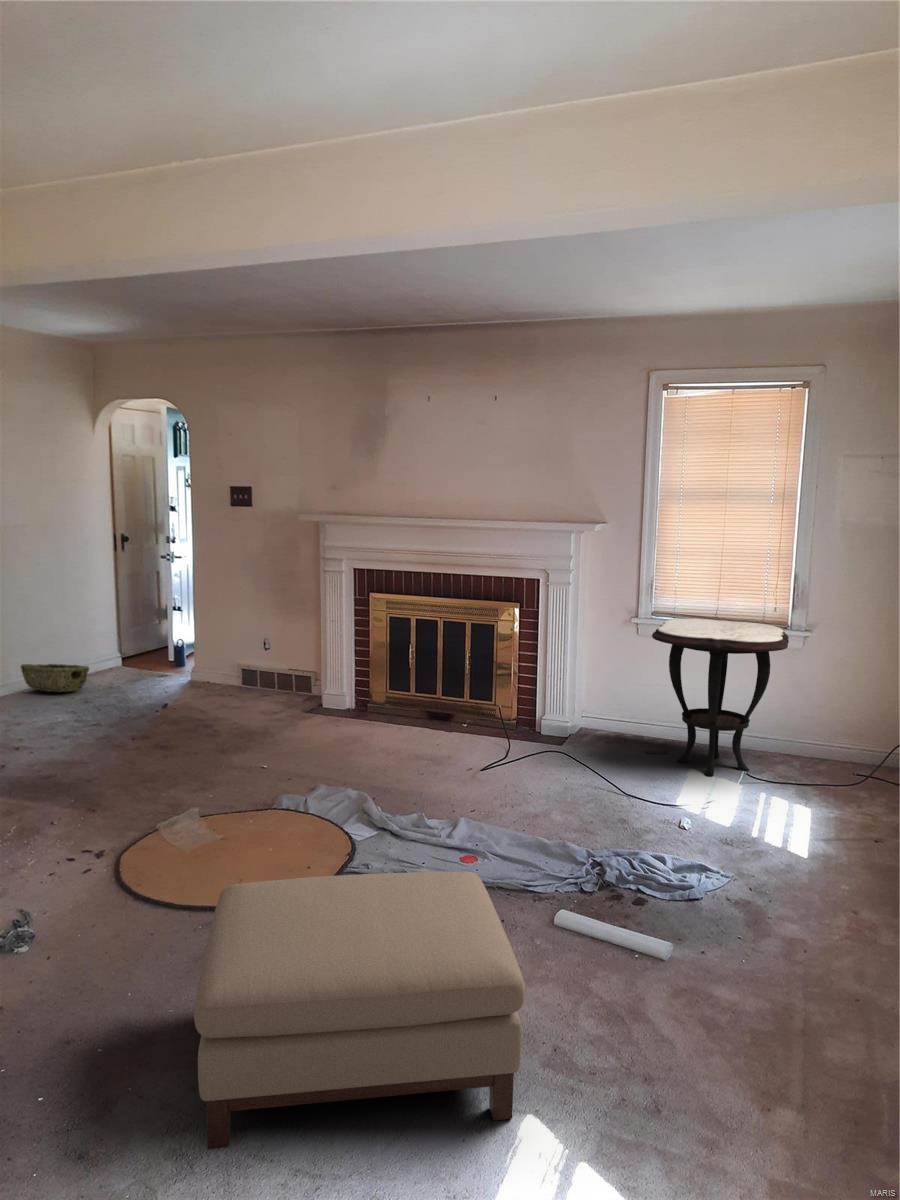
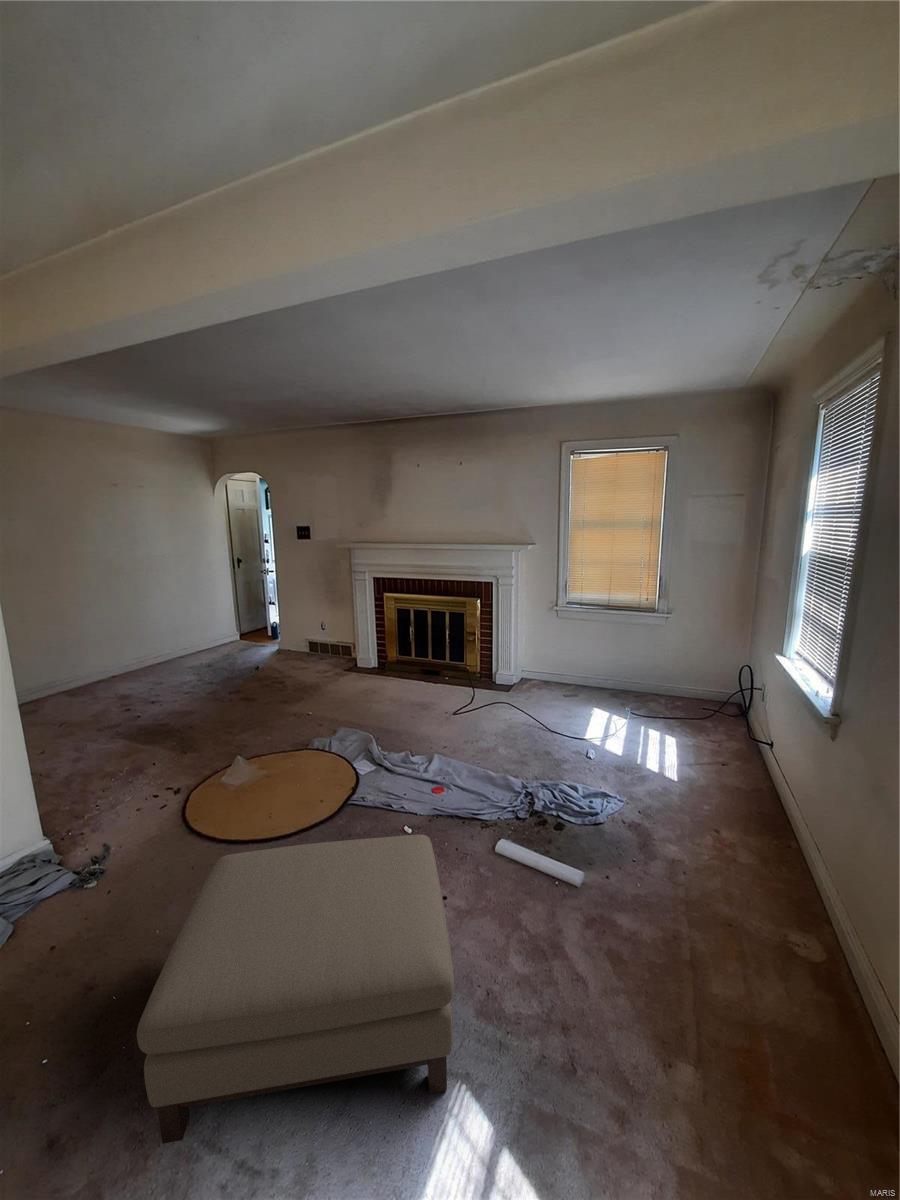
side table: present [652,619,789,776] -> none [566,607,659,713]
woven basket: present [21,664,89,692] -> none [169,641,213,660]

